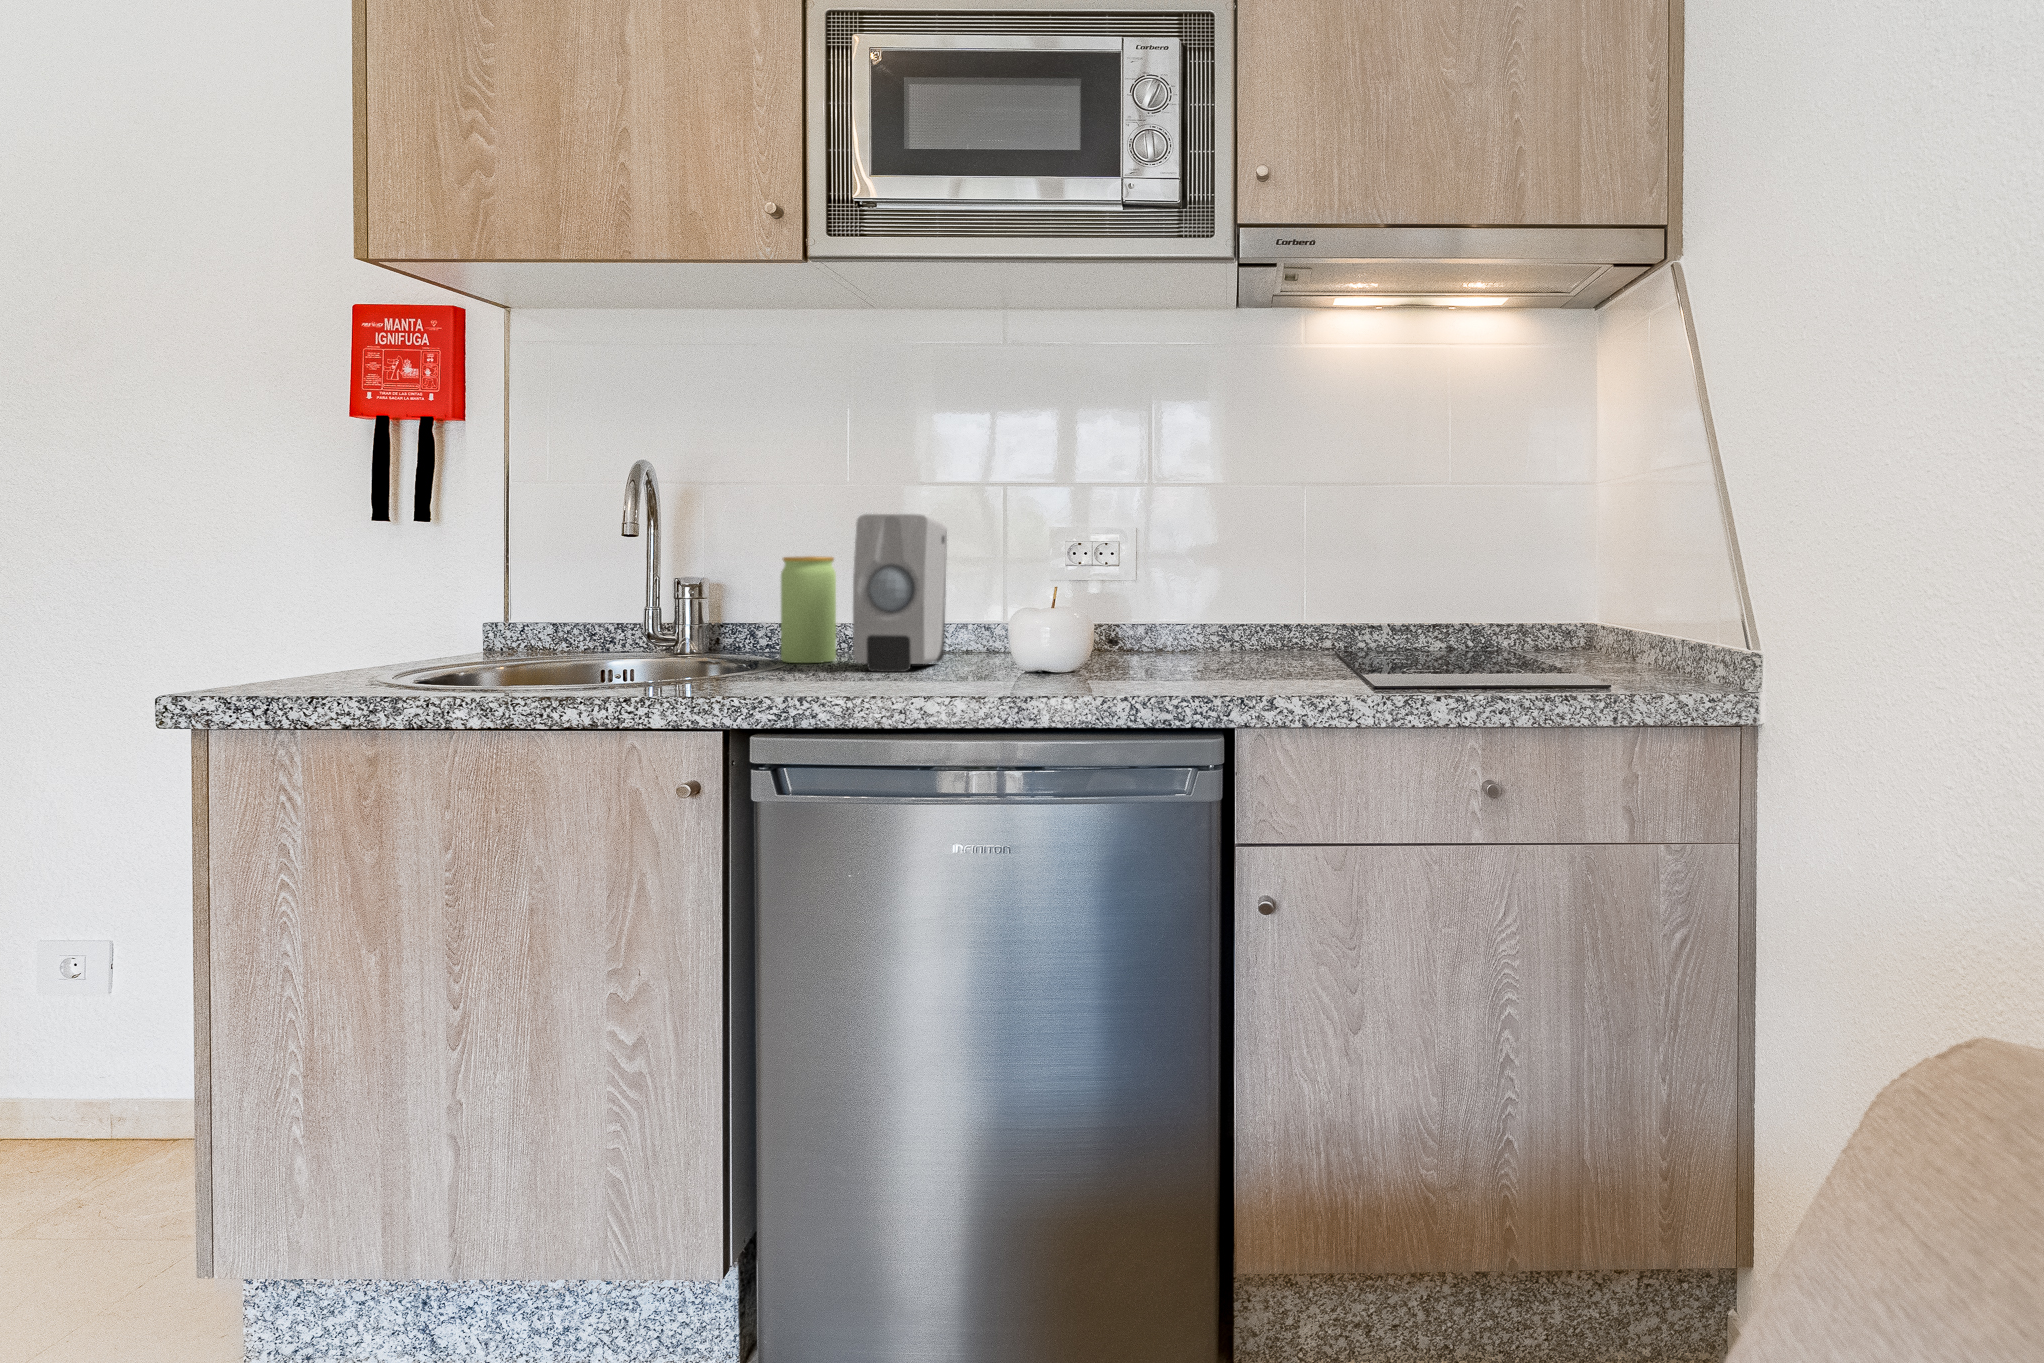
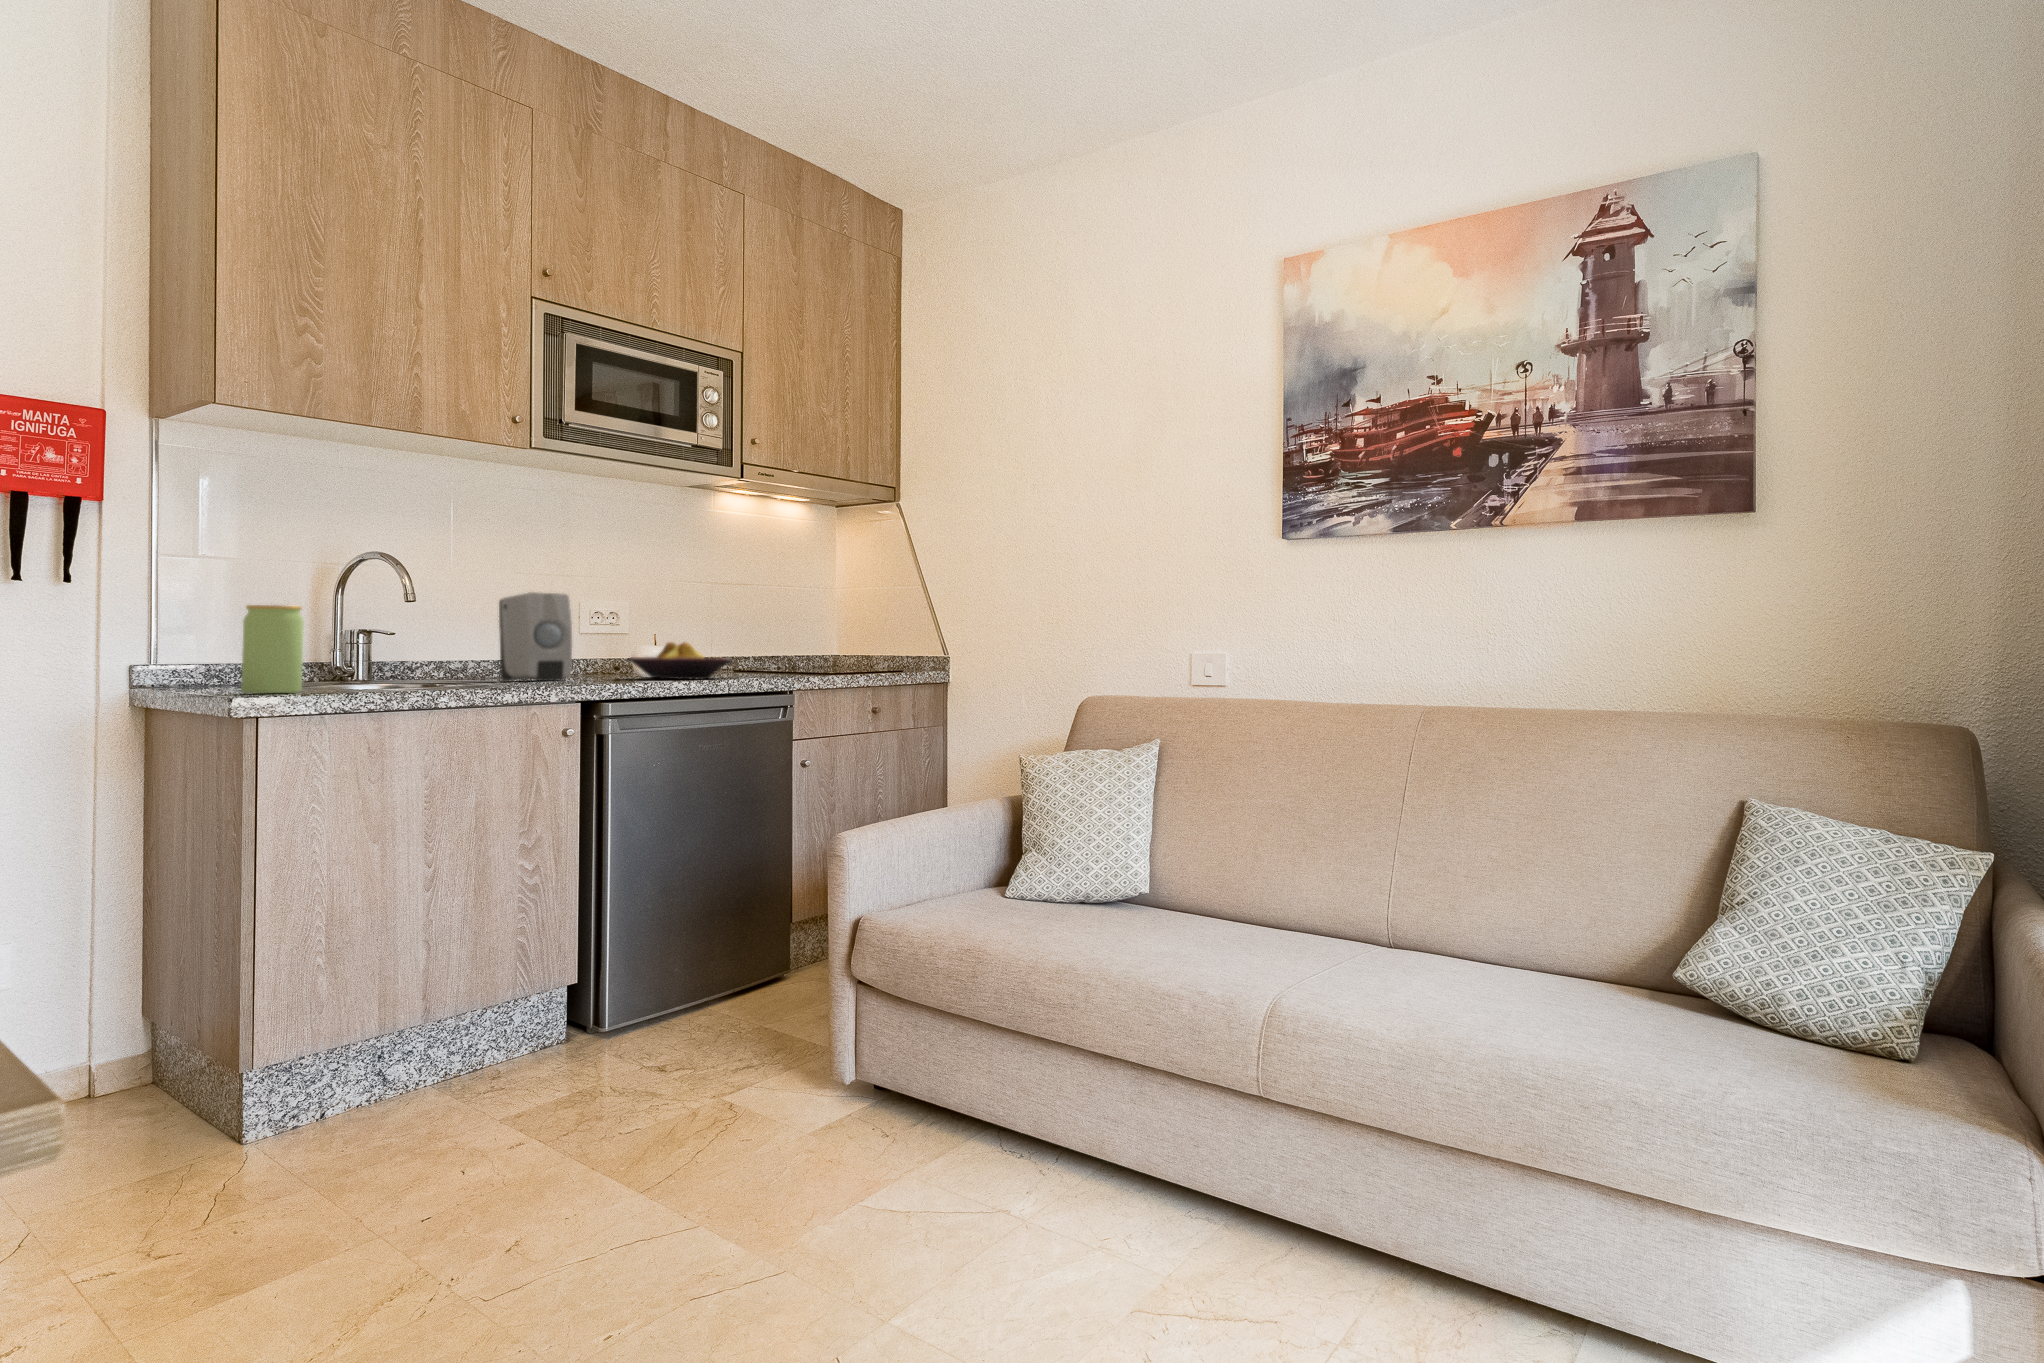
jar: present [781,556,836,663] -> present [241,605,304,694]
fruit bowl: none [944,606,1134,694] -> present [630,642,733,679]

